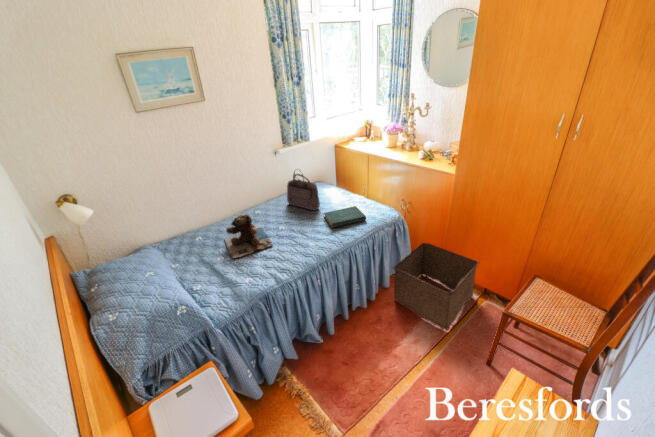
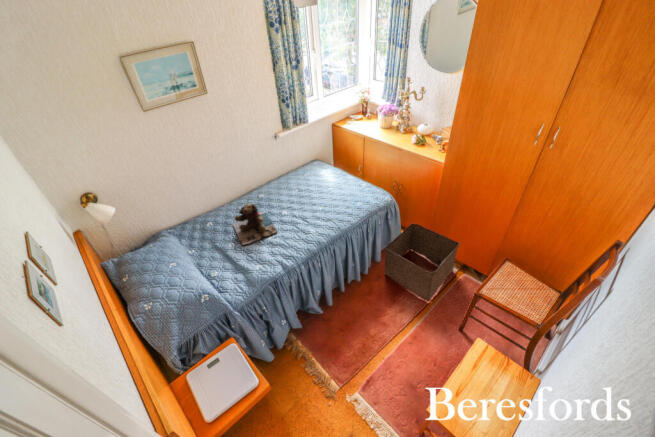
handbag: present [287,170,320,210] -> none [288,157,319,195]
book: present [324,206,366,228] -> none [322,192,361,214]

